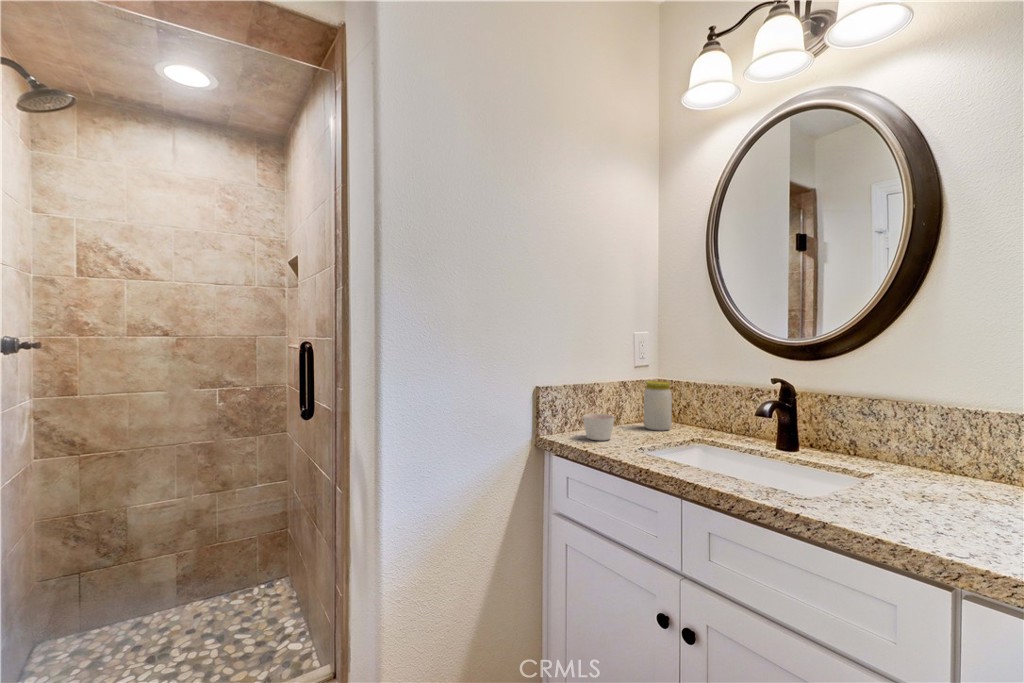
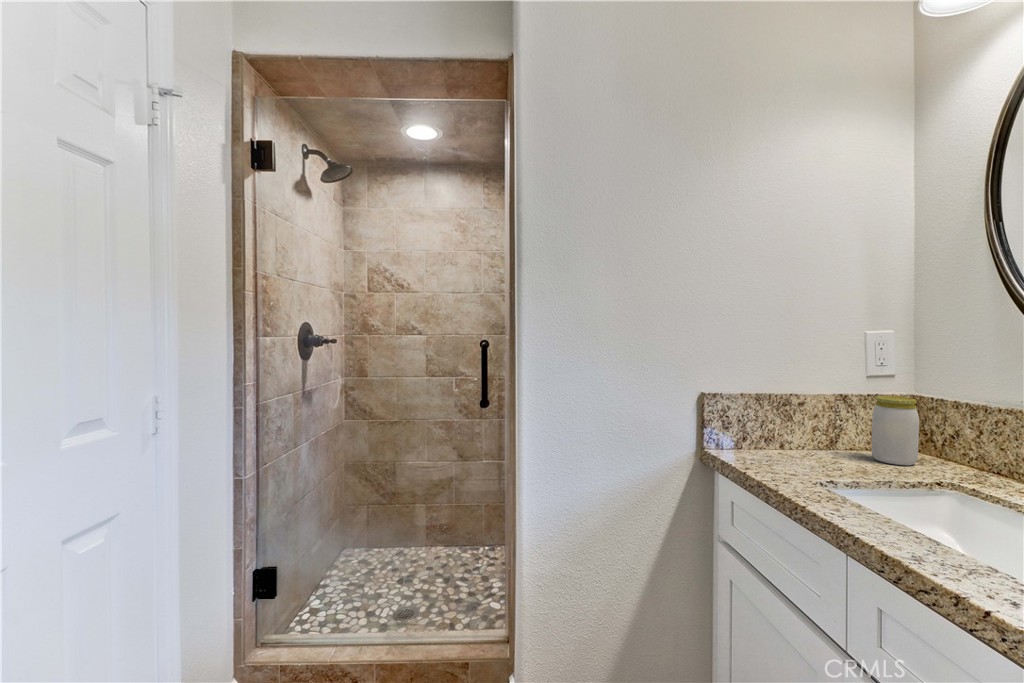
candle: present [583,414,614,440] -> none [760,430,805,465]

